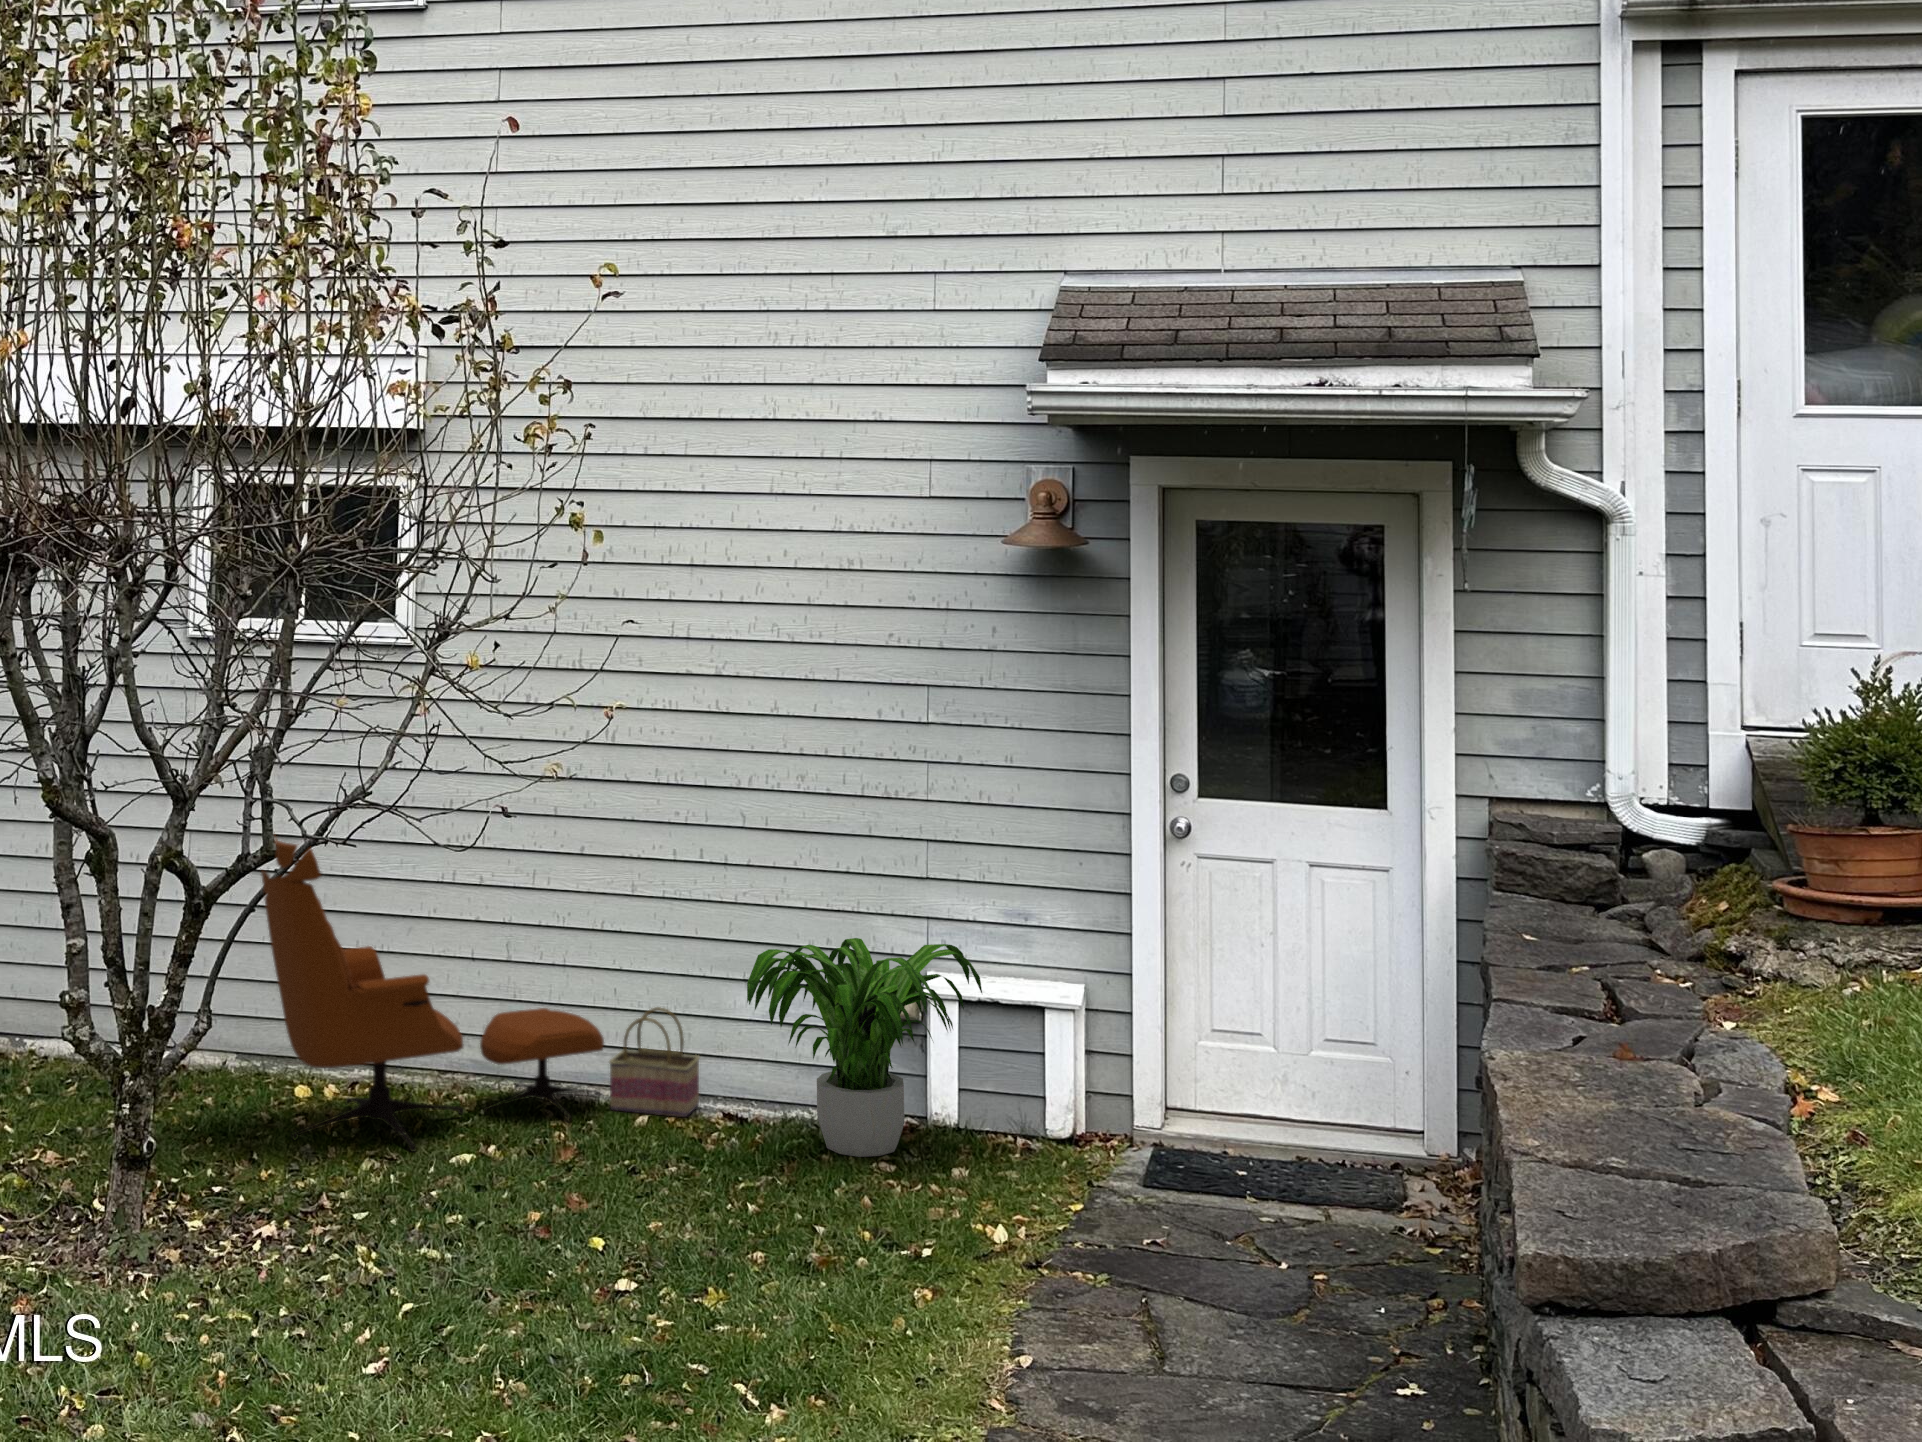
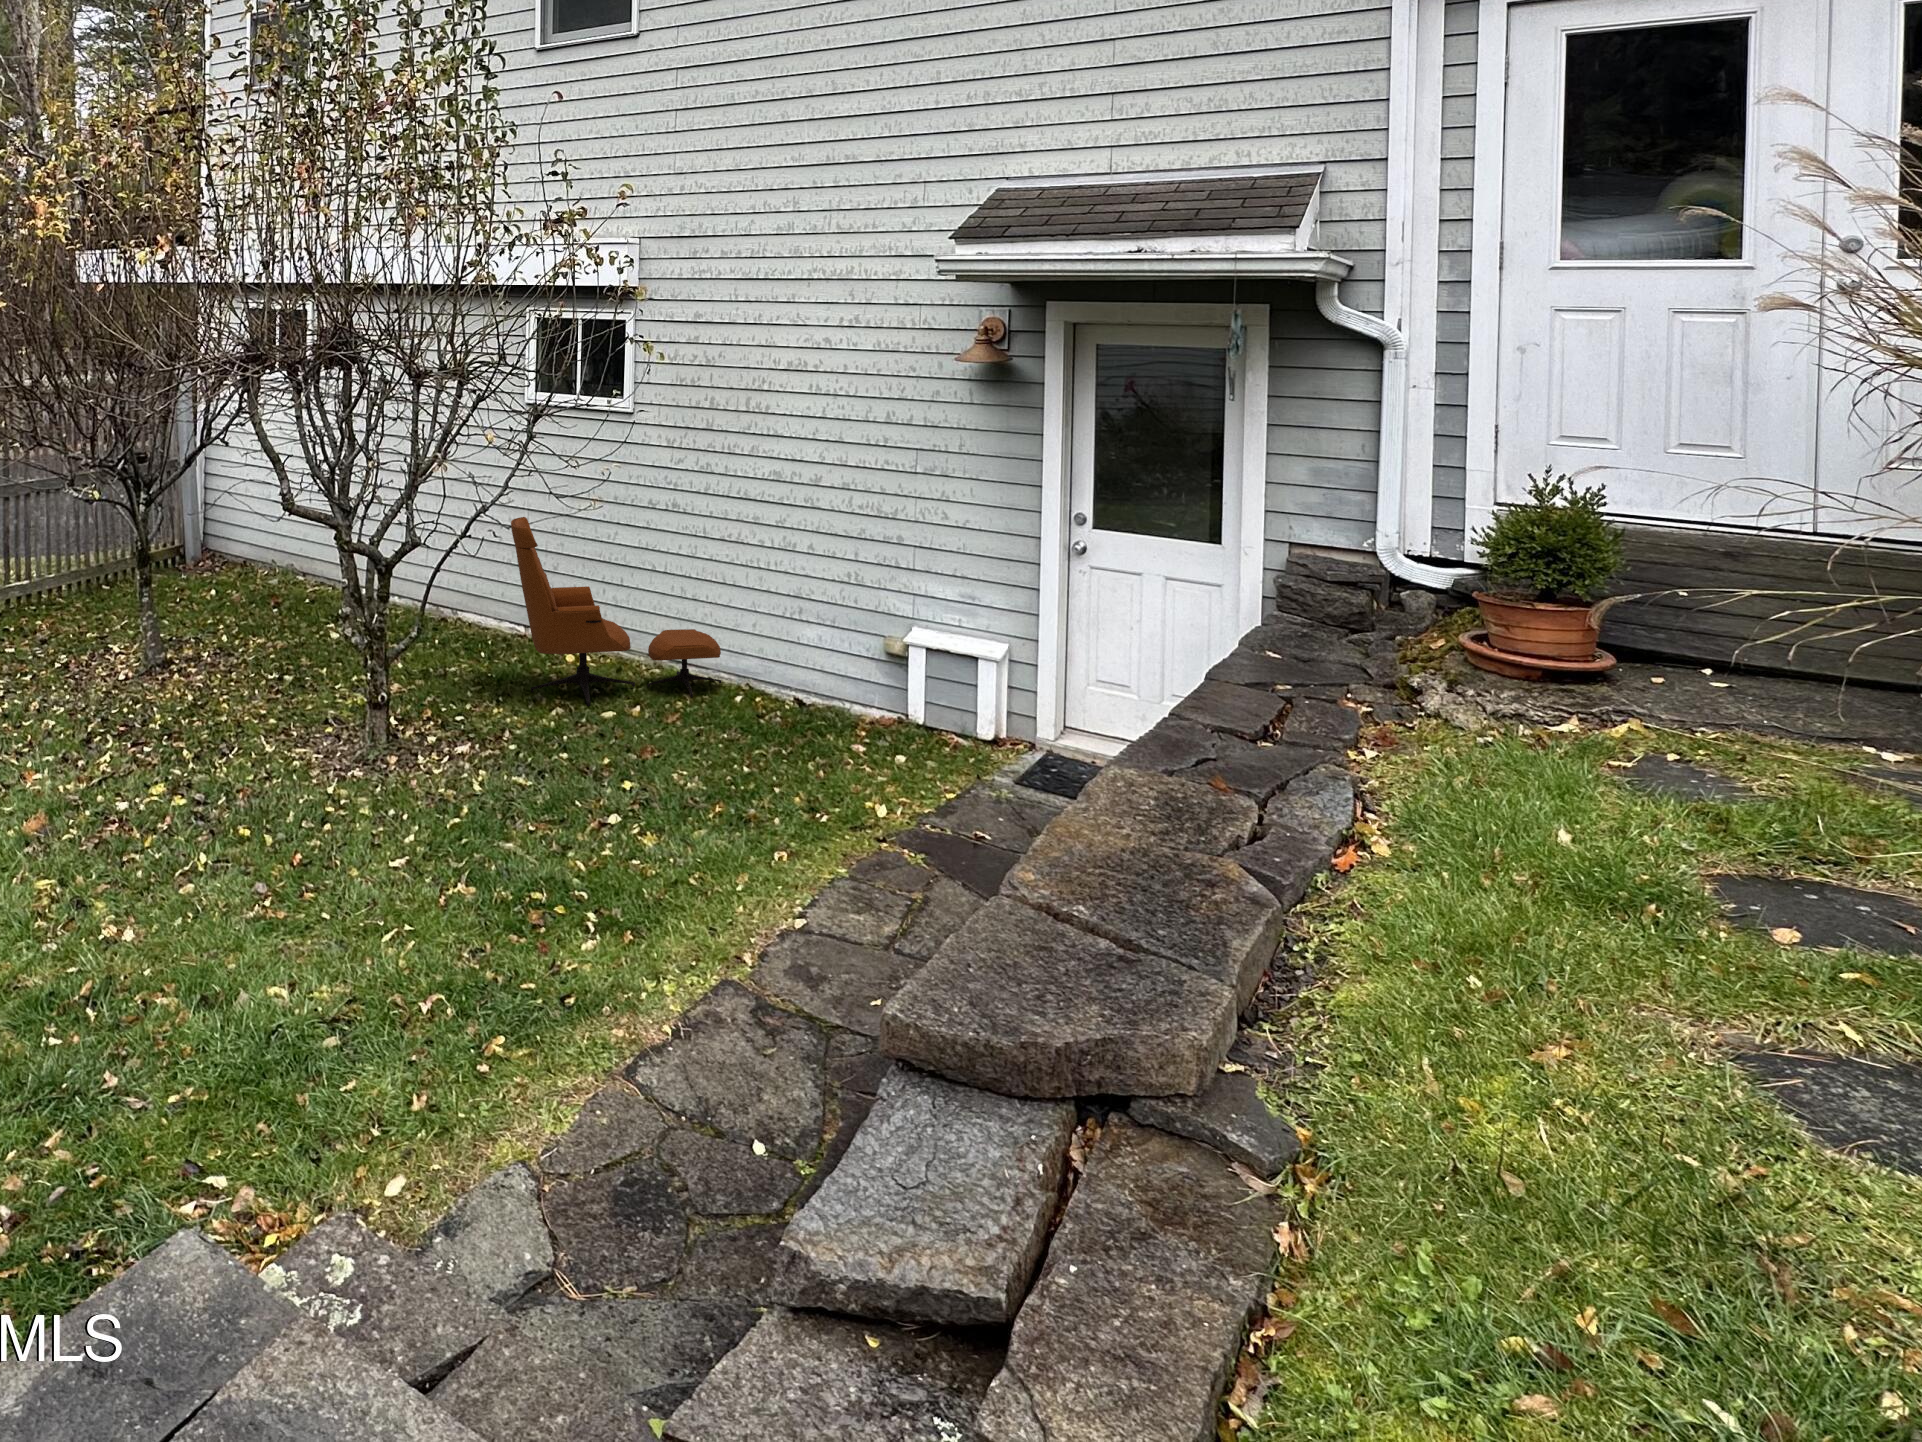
potted plant: present [747,938,982,1157] -> none [775,604,932,739]
basket: present [609,1007,700,1117] -> none [721,635,777,702]

